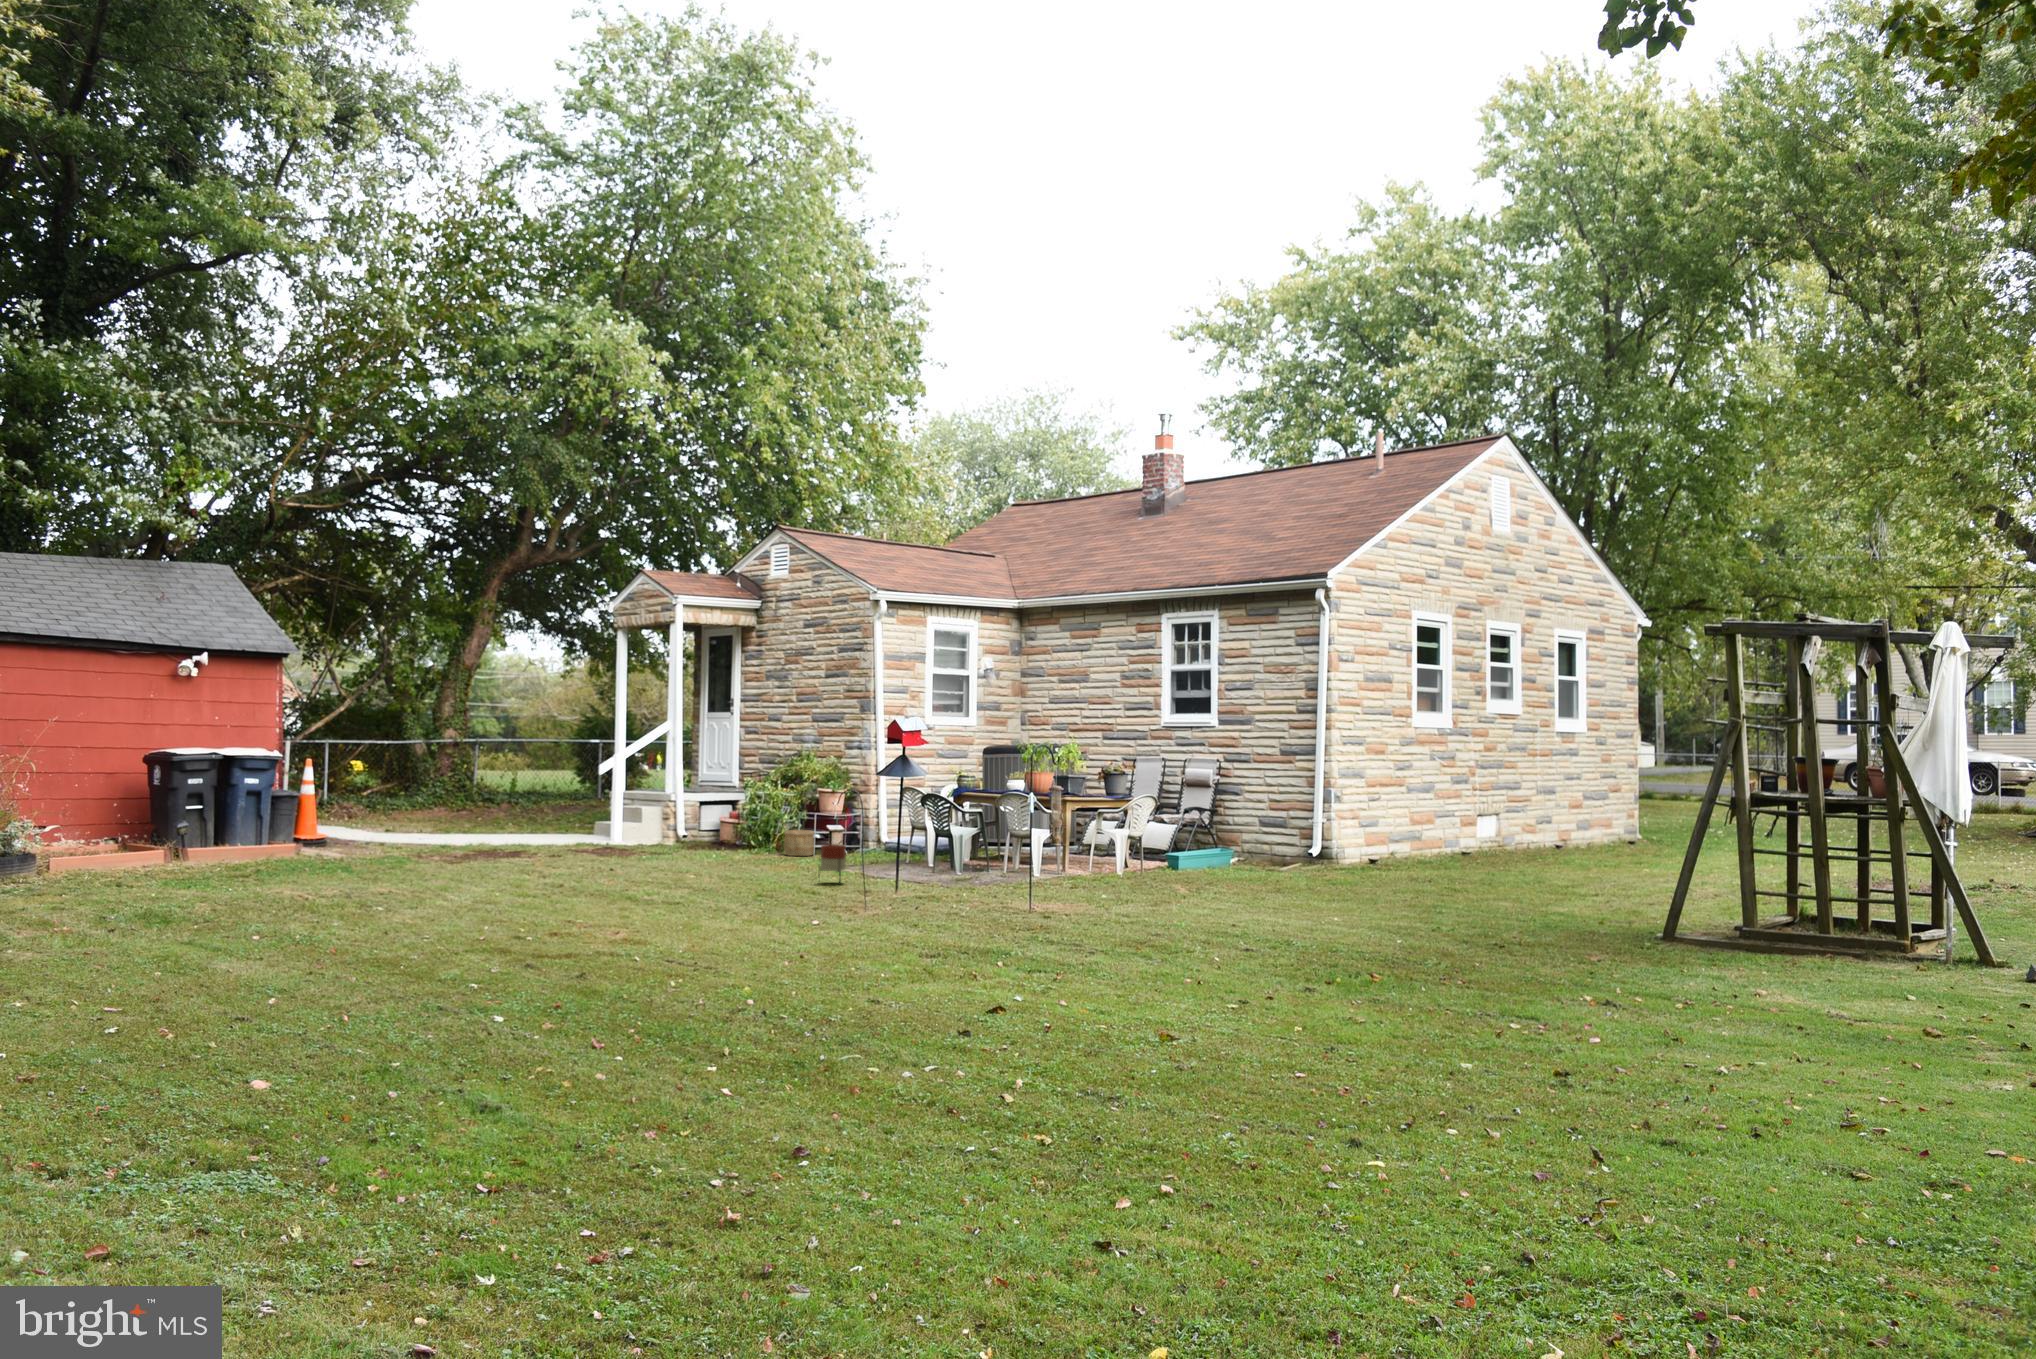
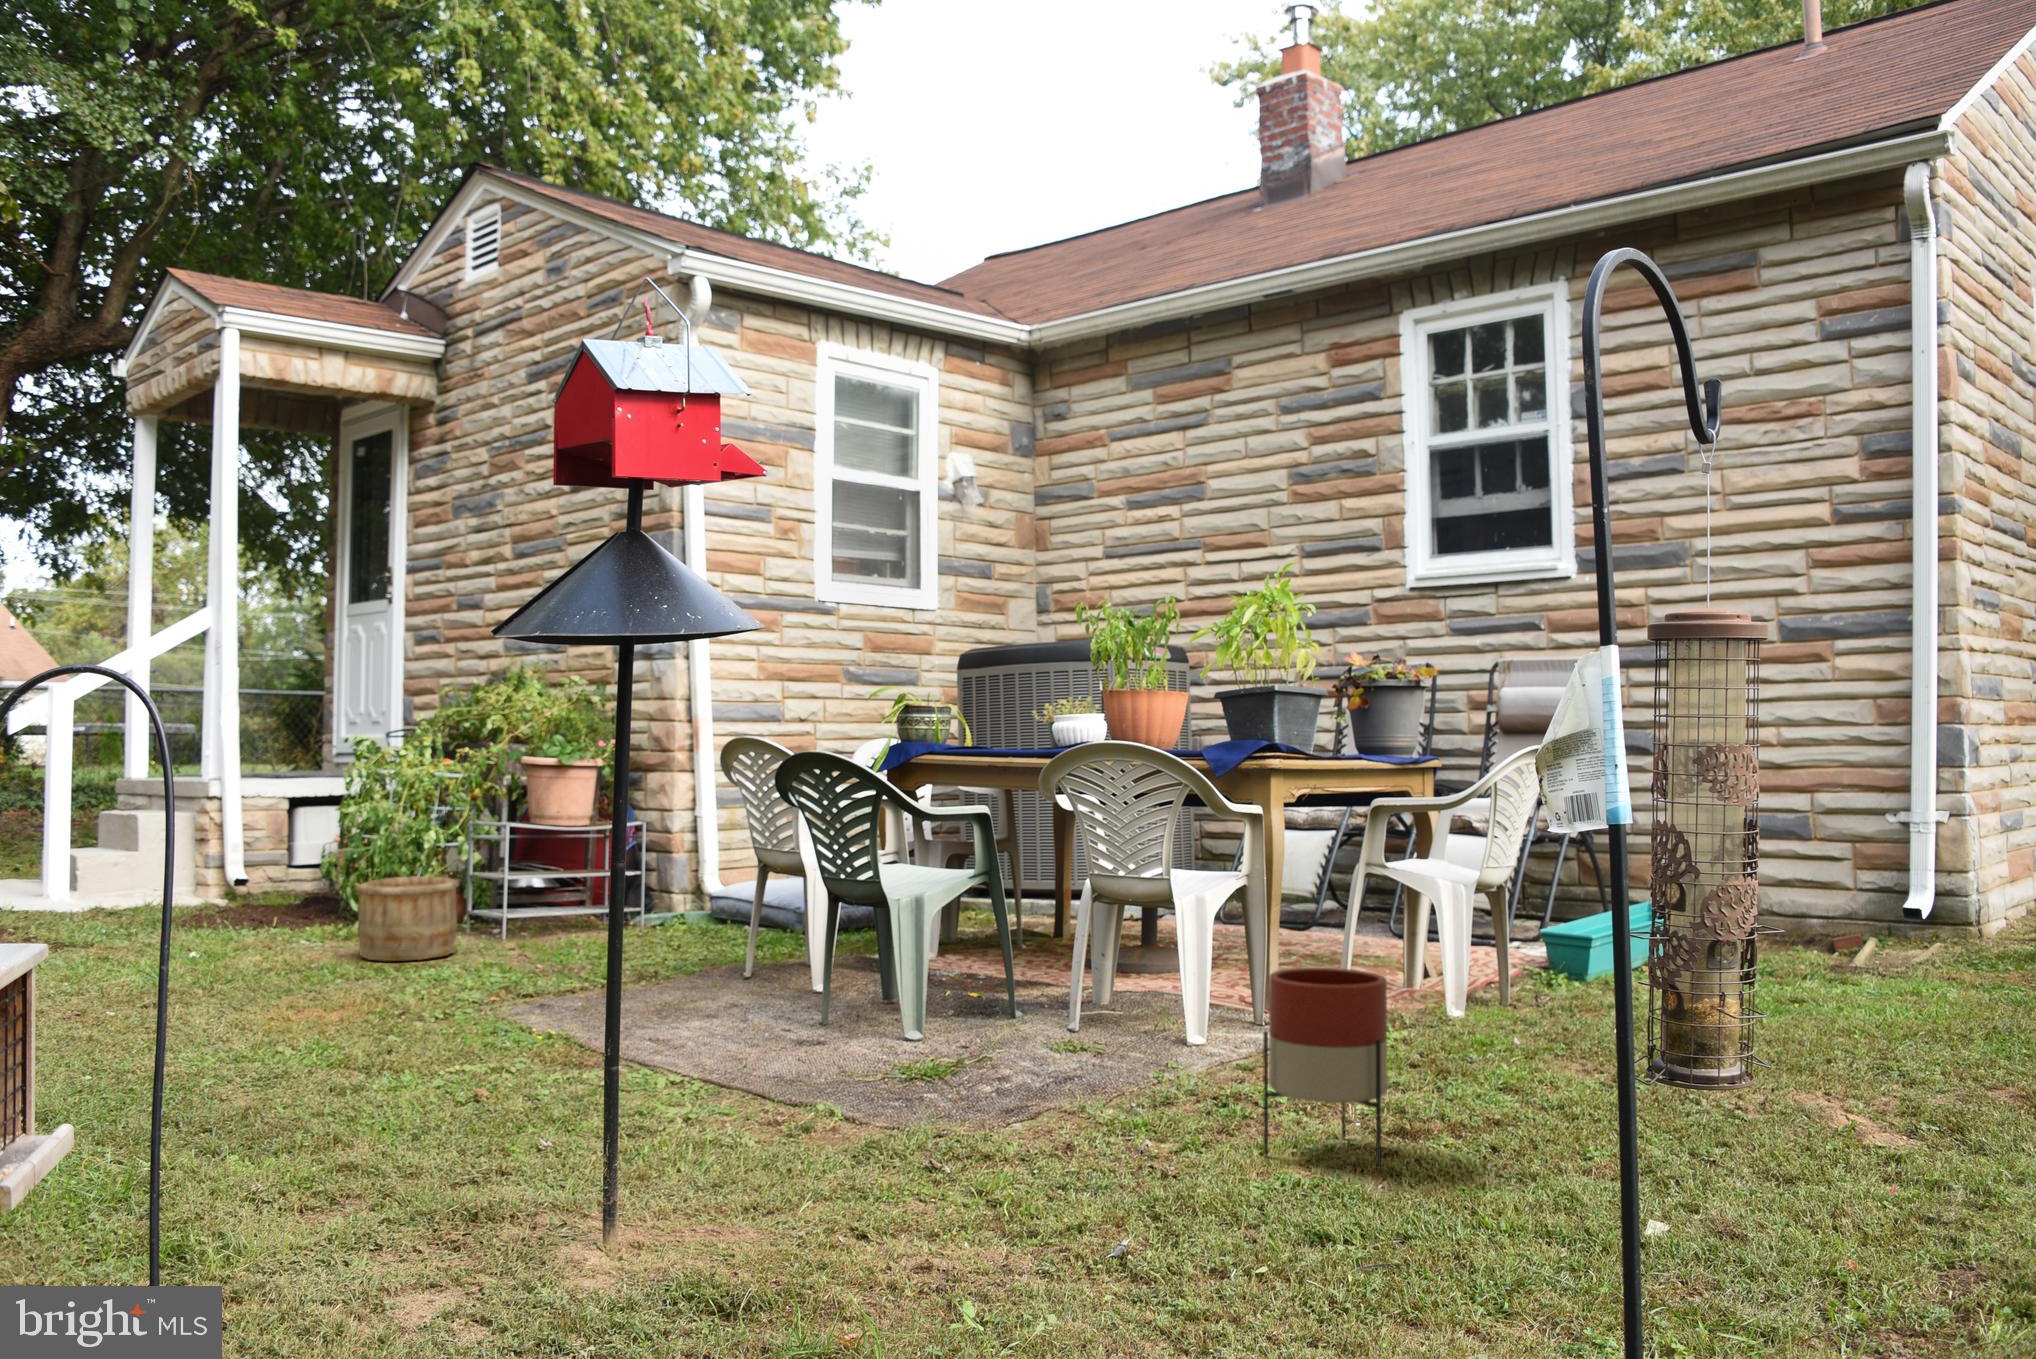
planter: present [820,844,846,881] -> present [1263,968,1388,1168]

